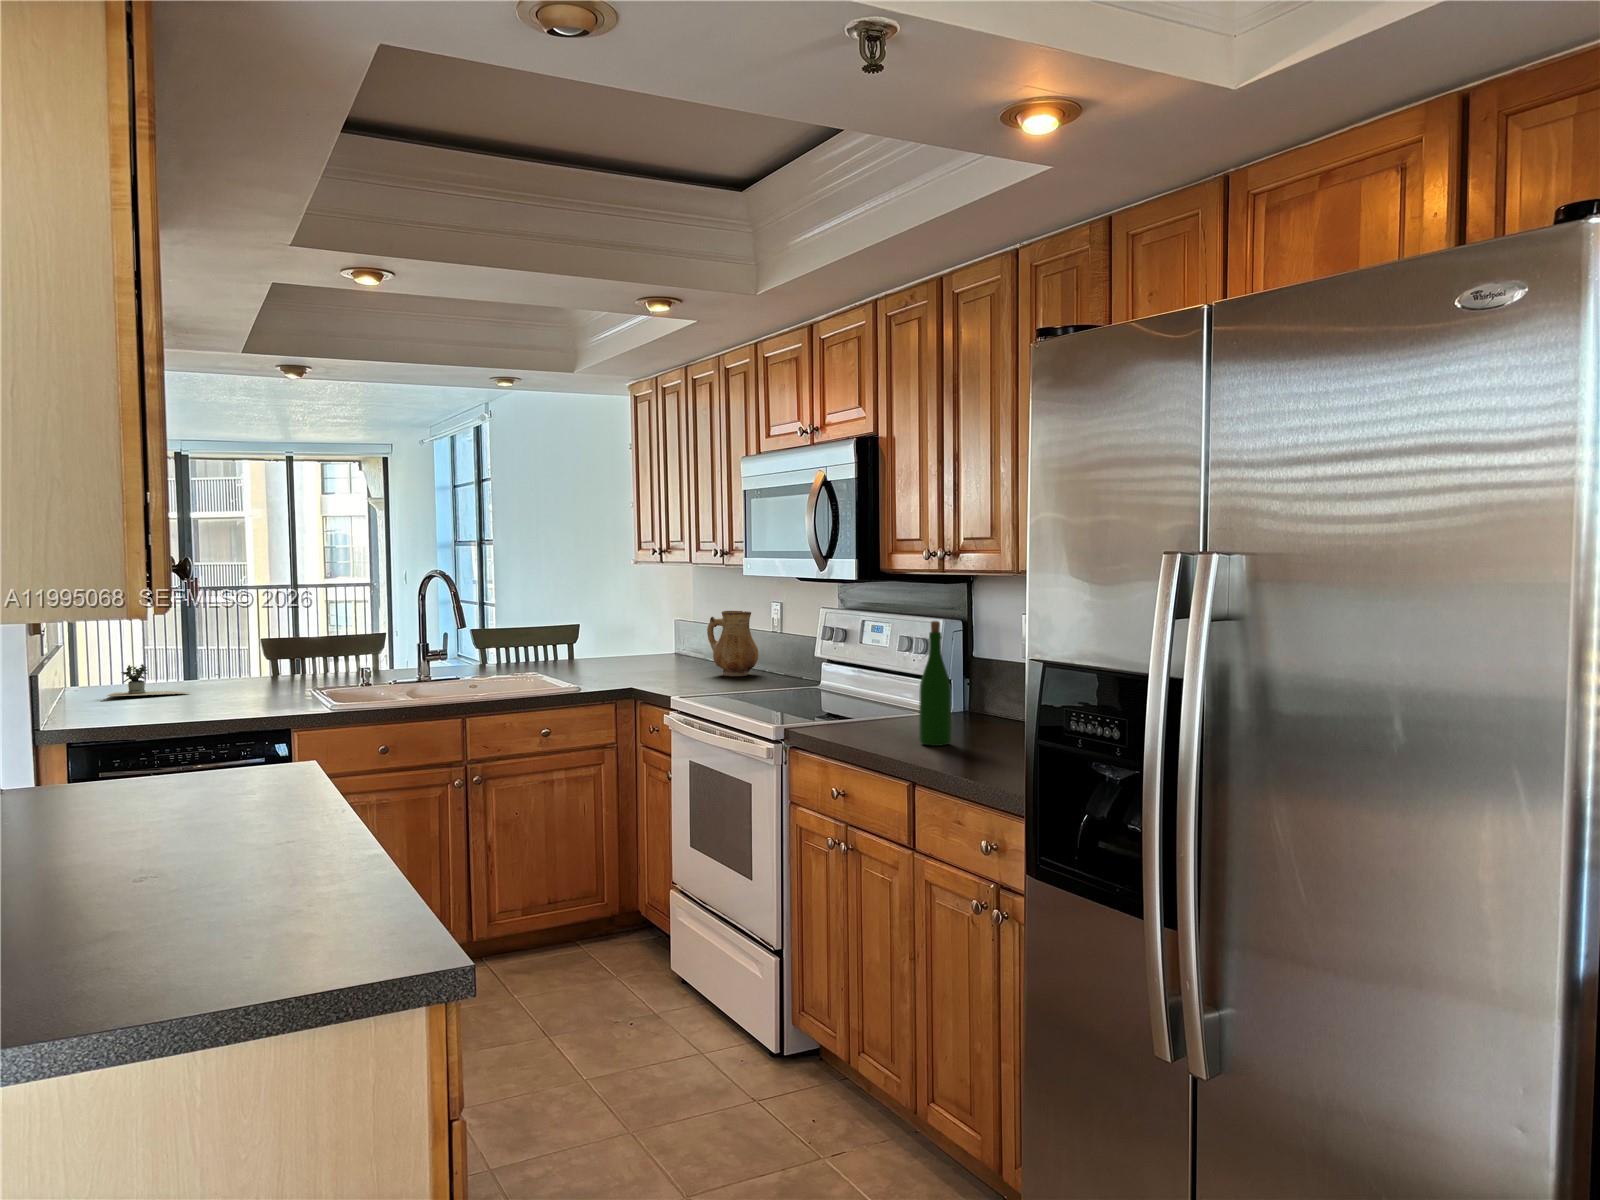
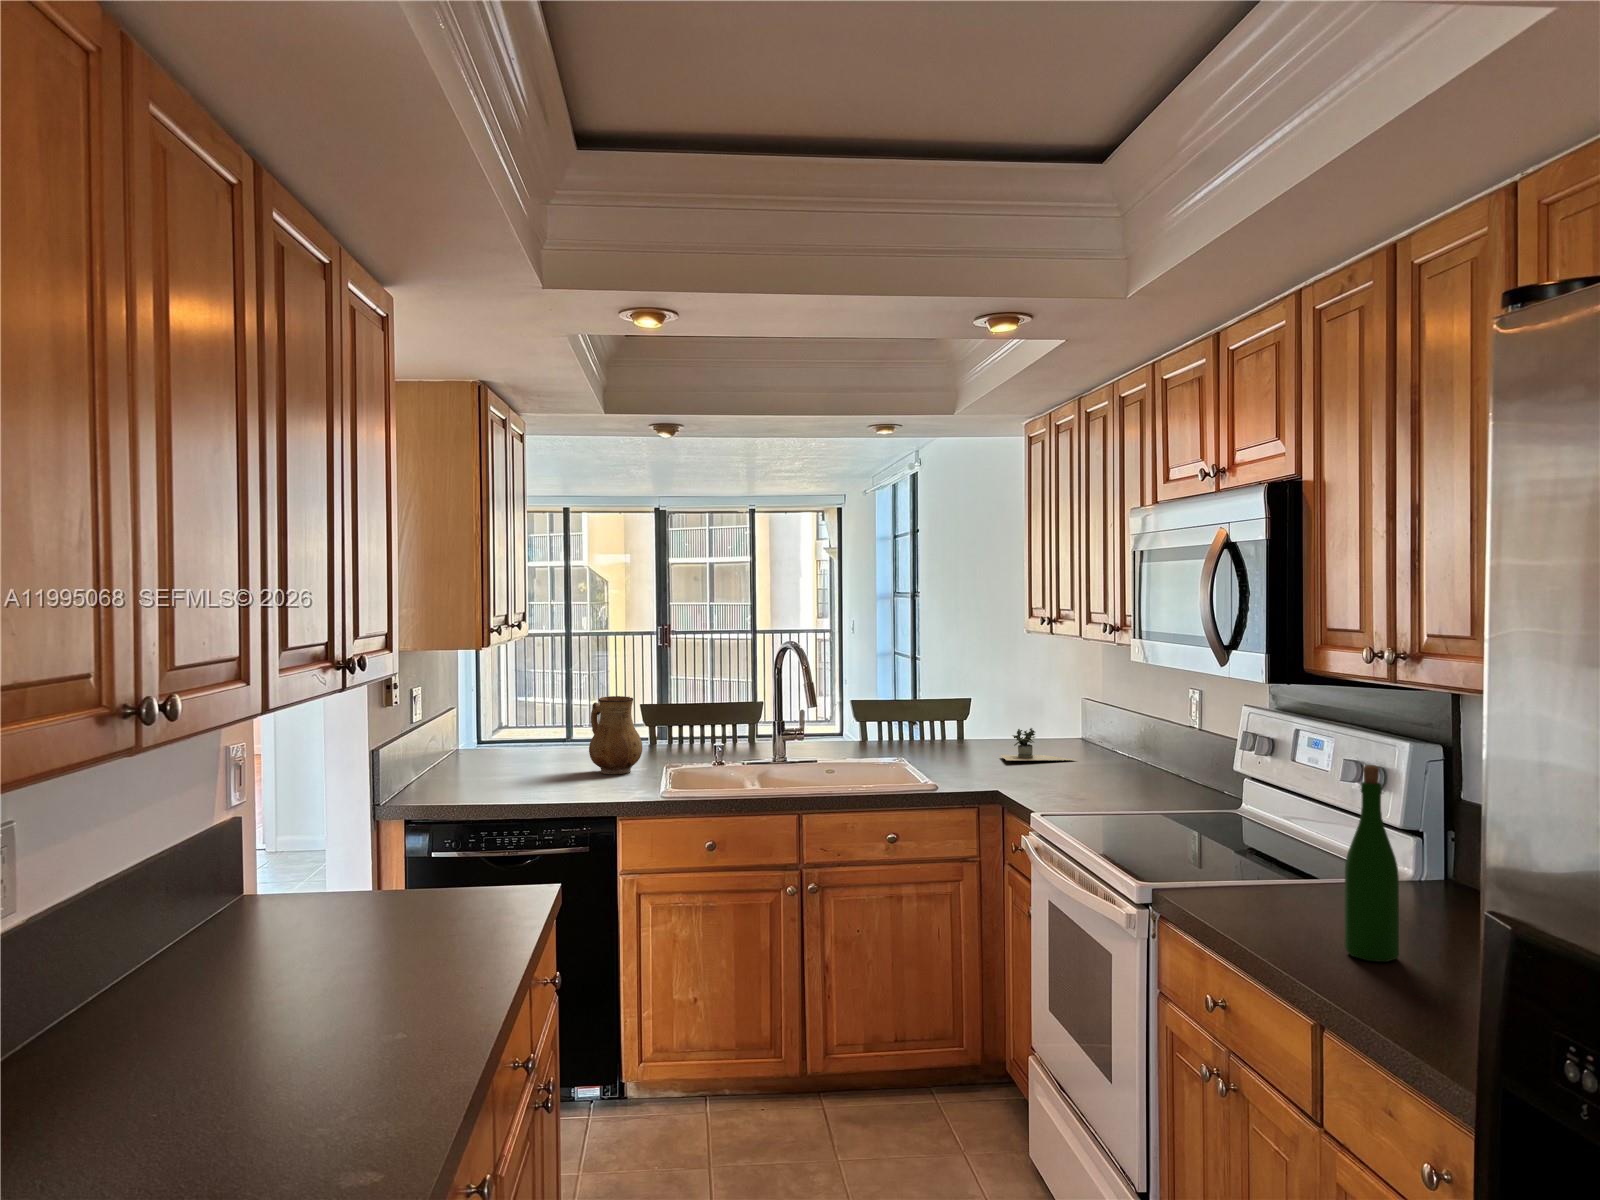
ceramic pitcher: present [707,611,758,676] -> present [589,696,642,774]
potted plant: present [107,664,218,696] -> present [1001,728,1102,760]

